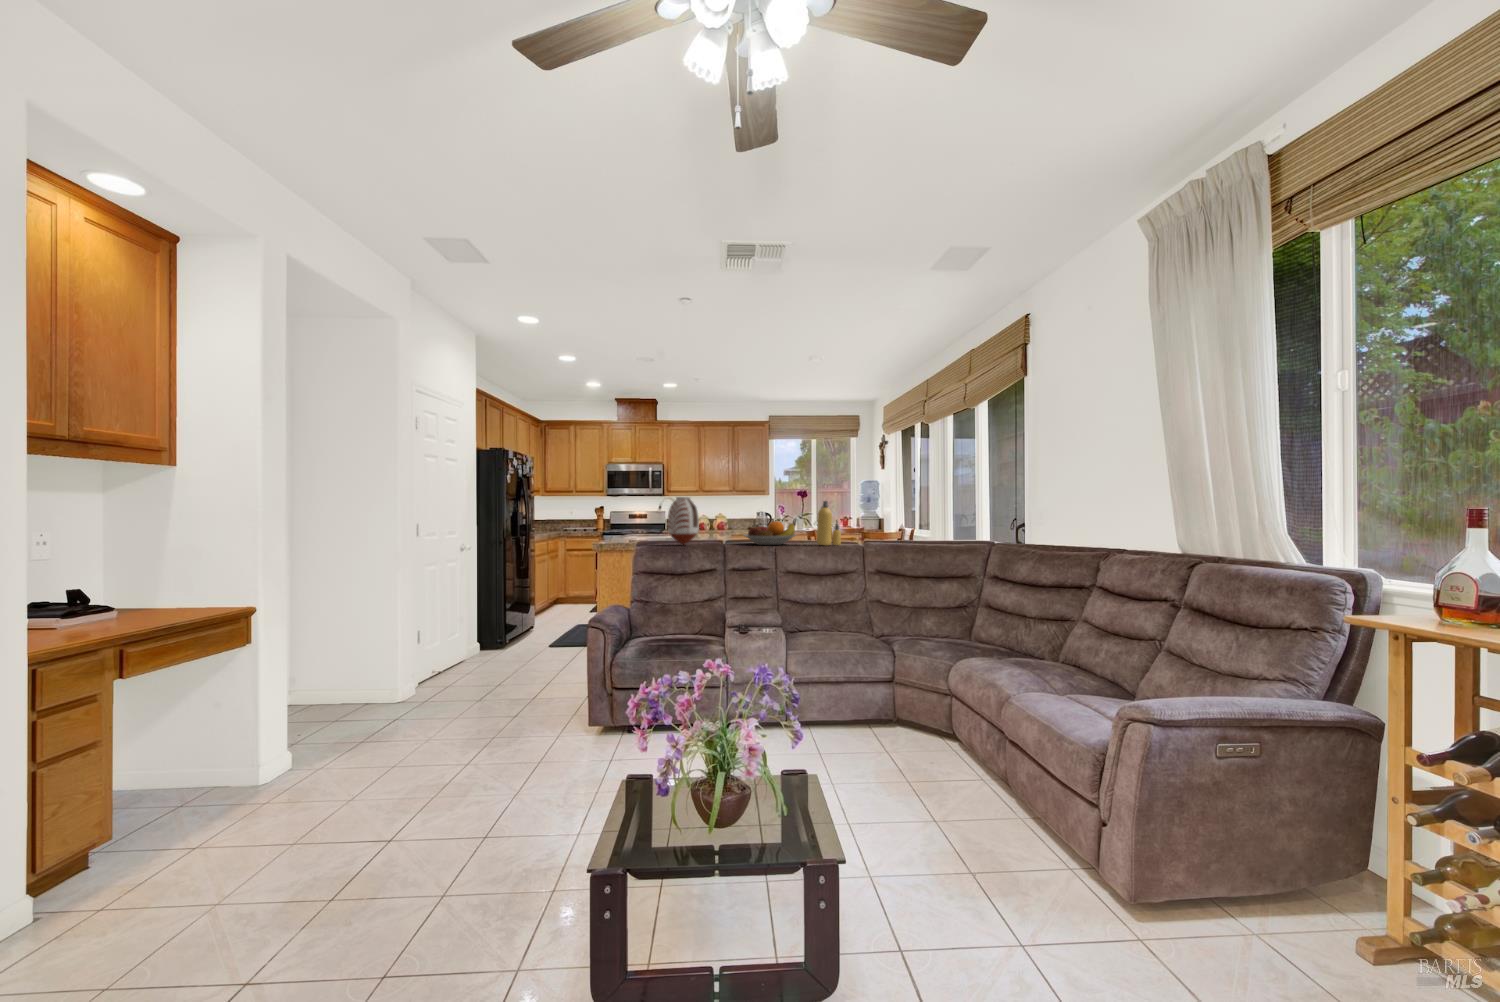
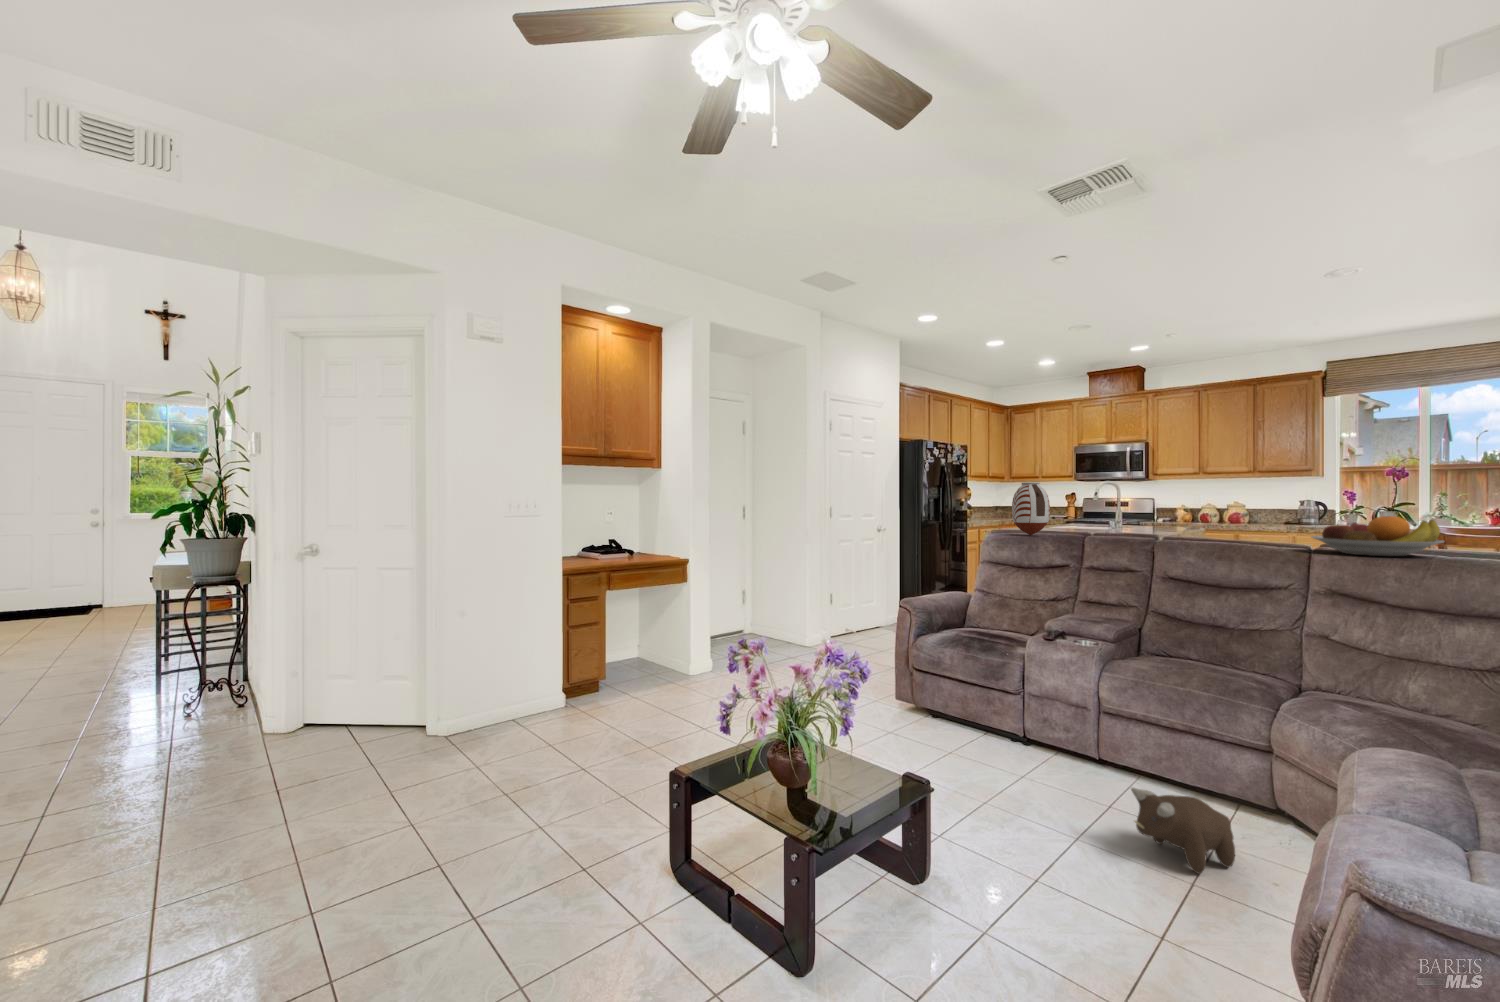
bottle: present [817,501,841,546] -> none [1219,484,1265,547]
fruit bowl: present [744,521,796,545] -> present [1312,516,1444,556]
plush toy: none [856,719,904,768] -> present [1131,788,1235,874]

